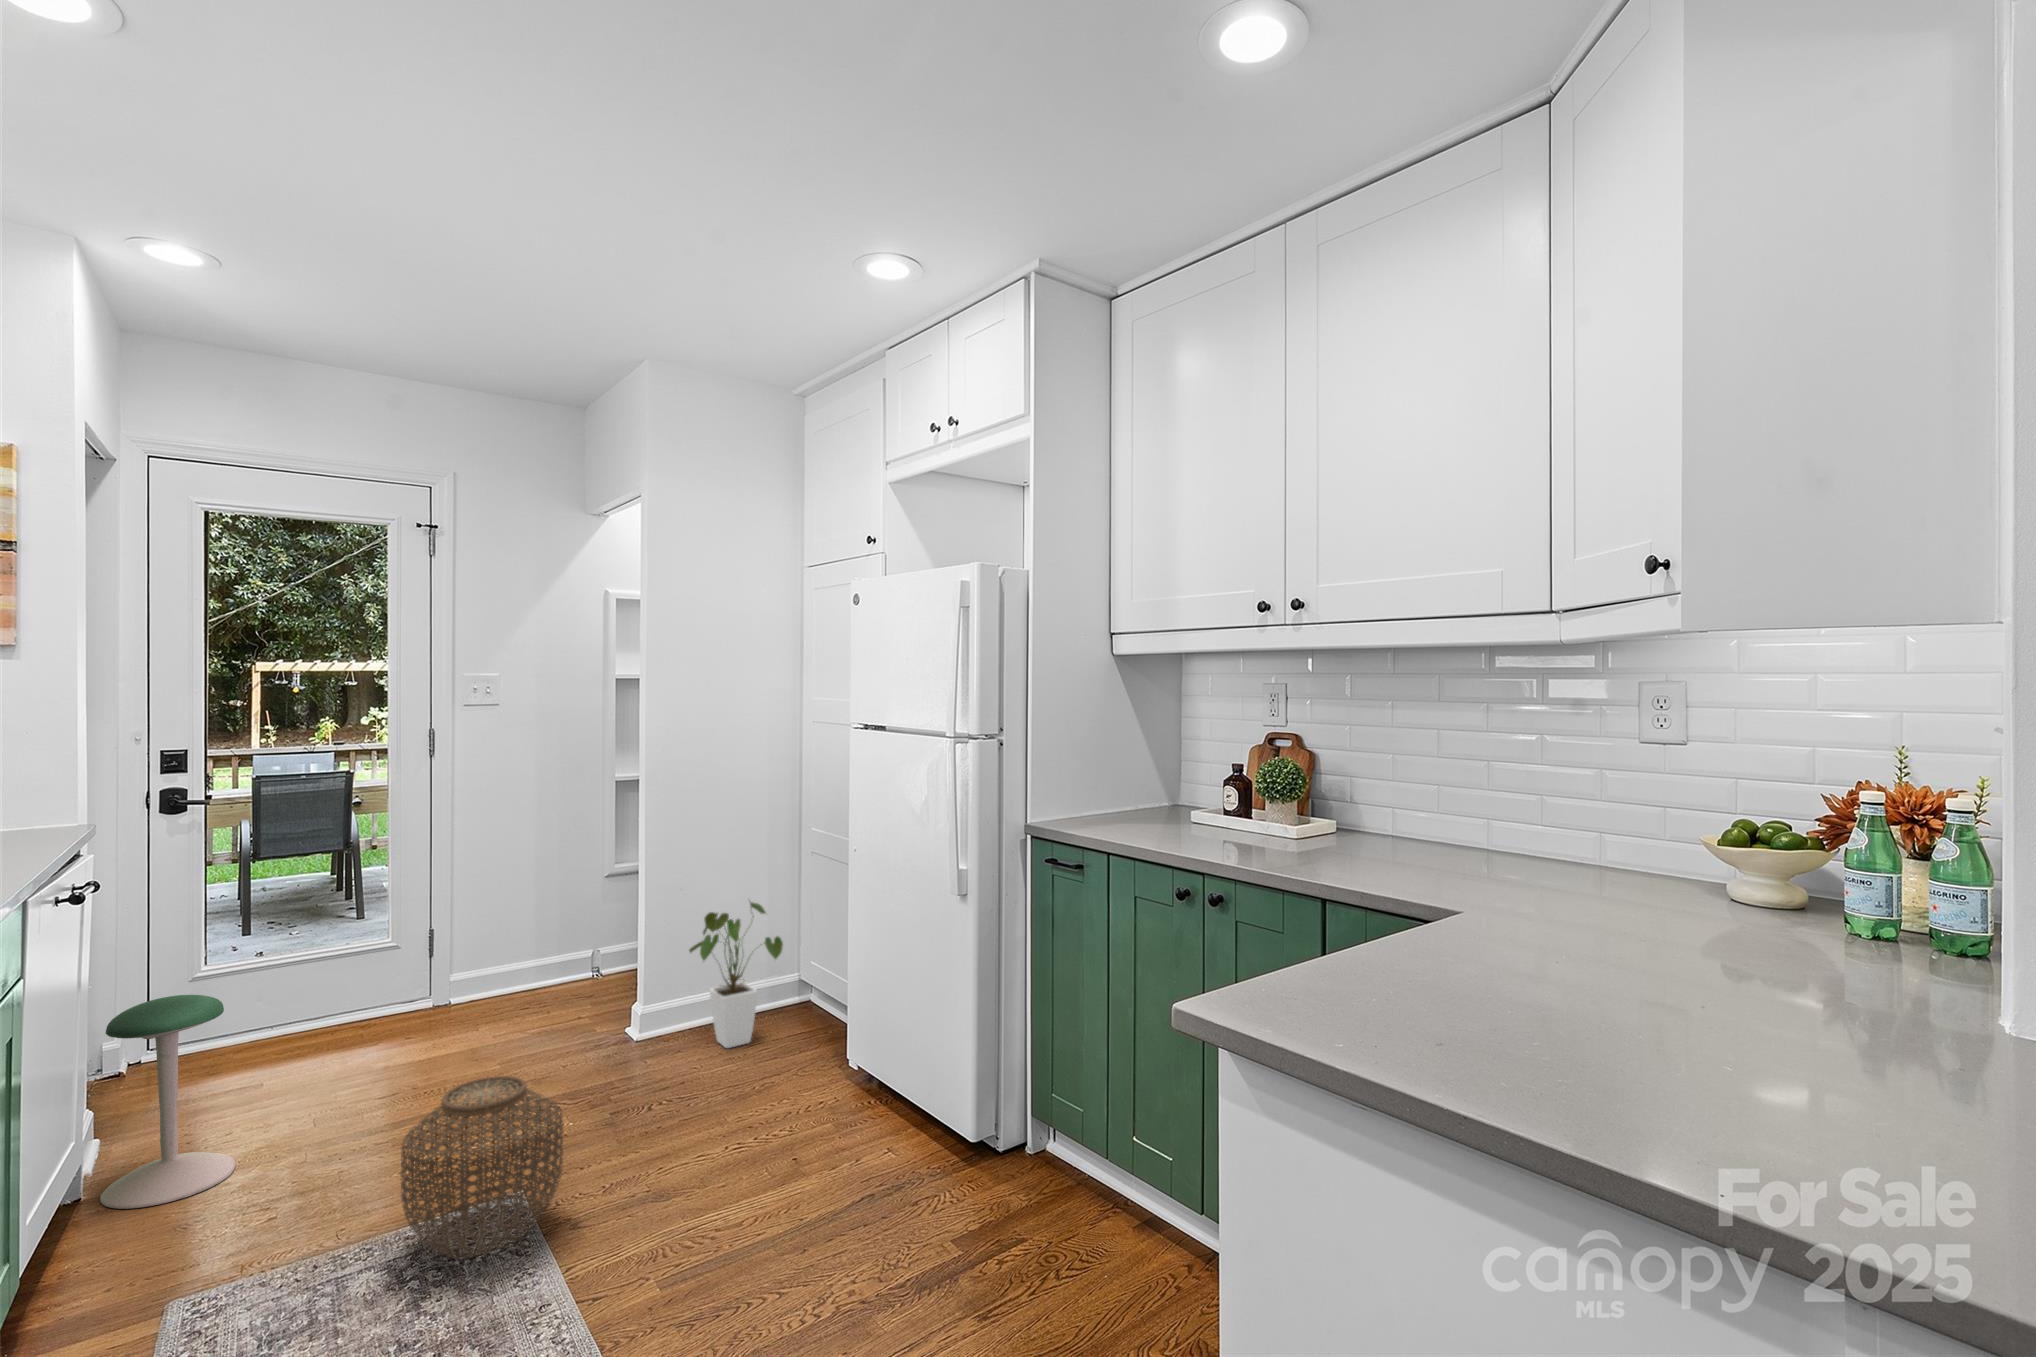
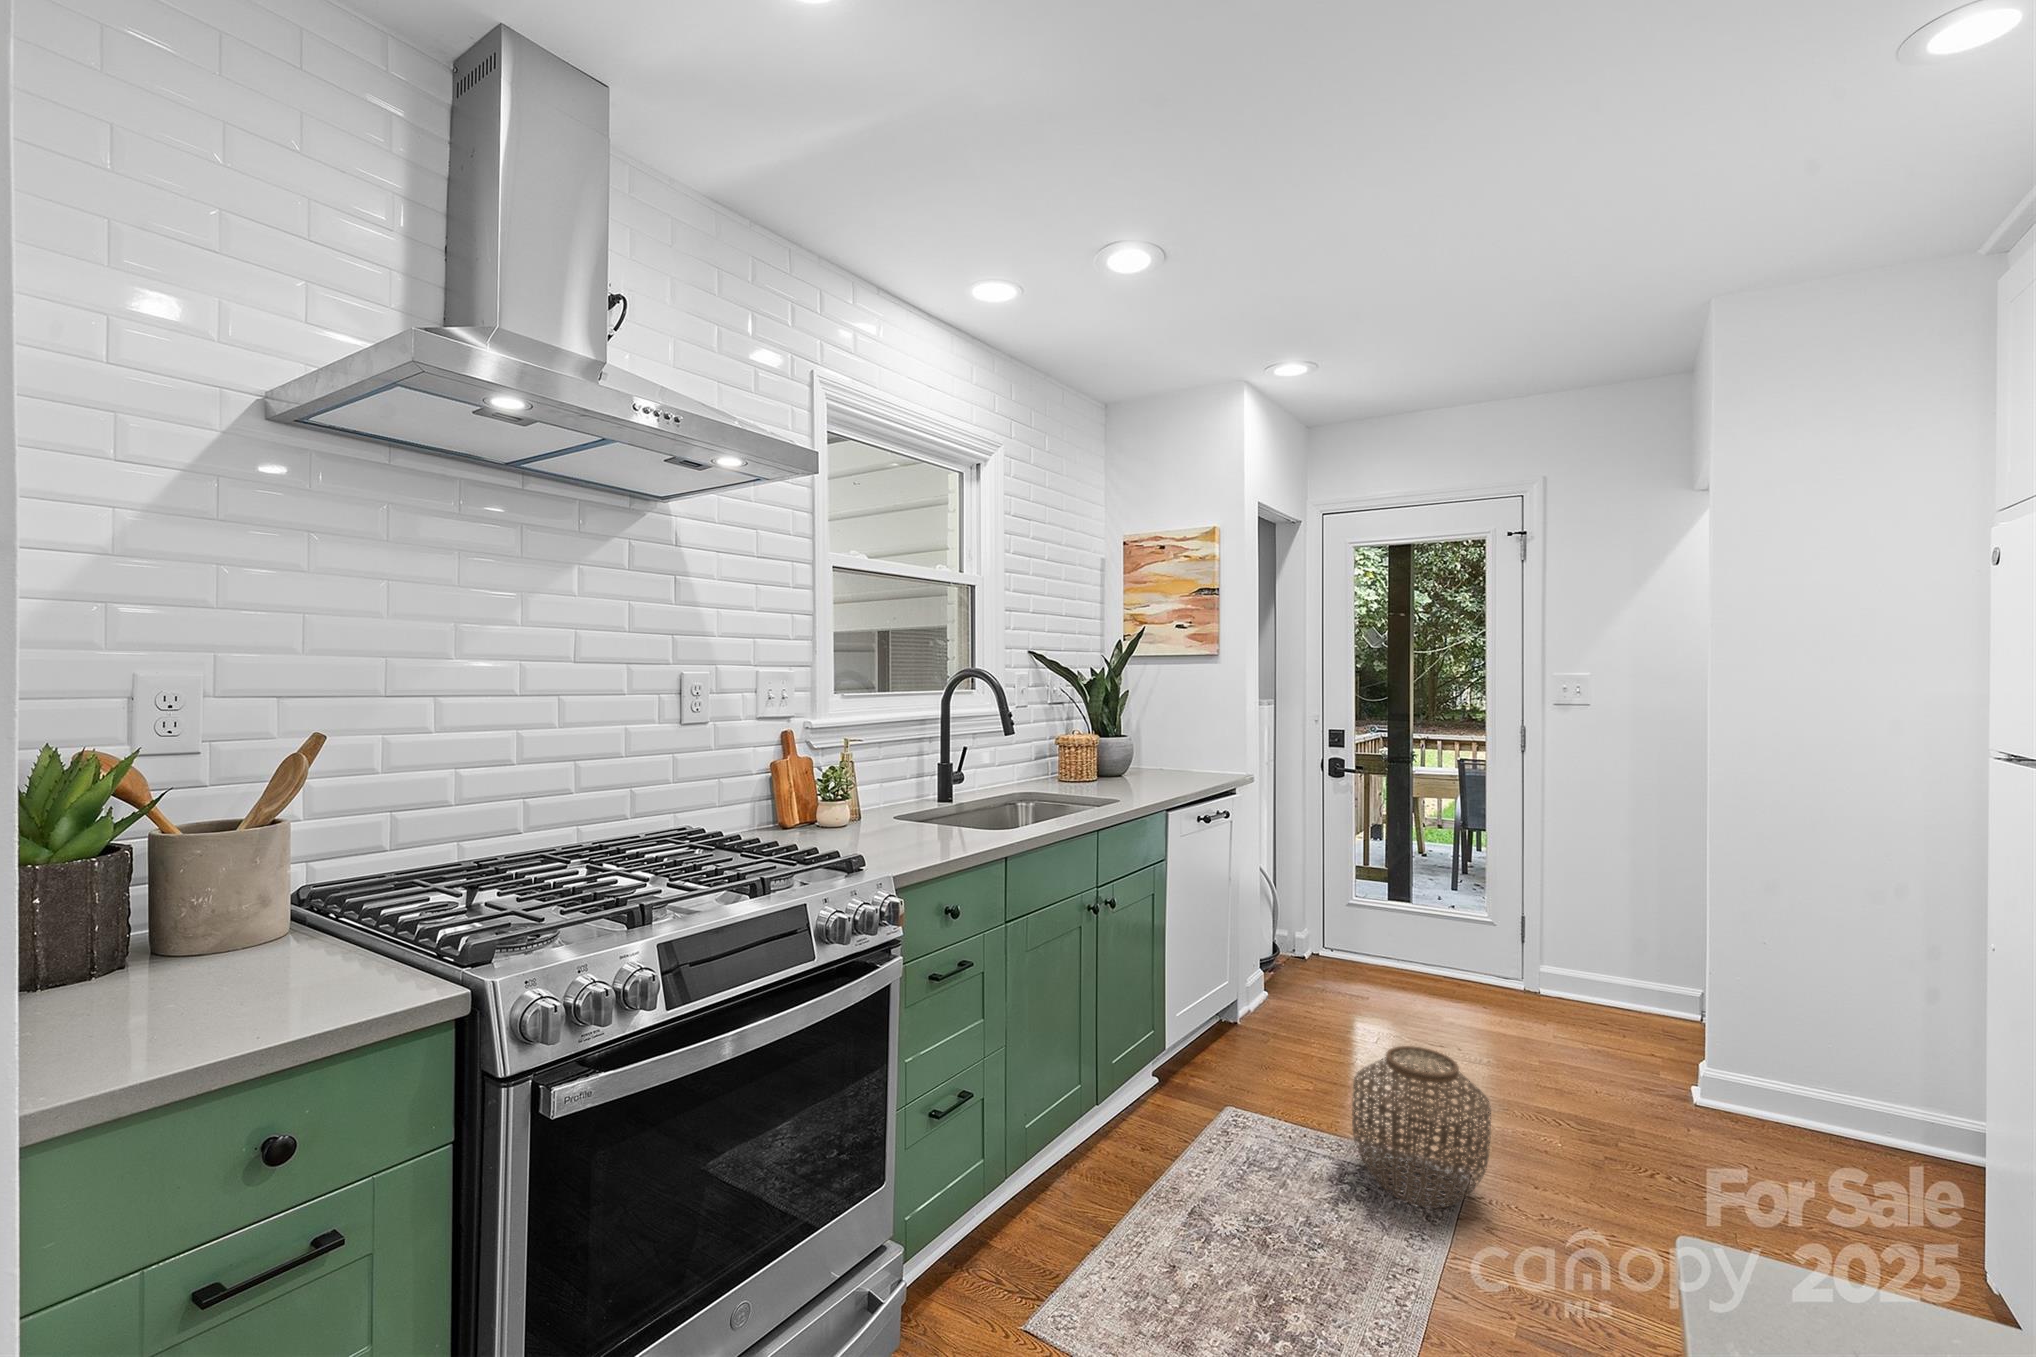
house plant: present [689,902,783,1048] -> none [1763,991,1903,1174]
stool: present [100,995,236,1209] -> none [1241,904,1316,1050]

